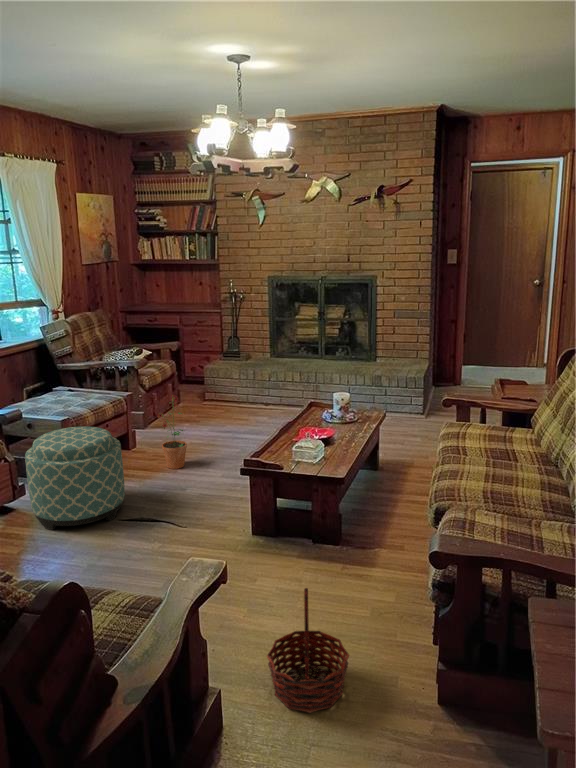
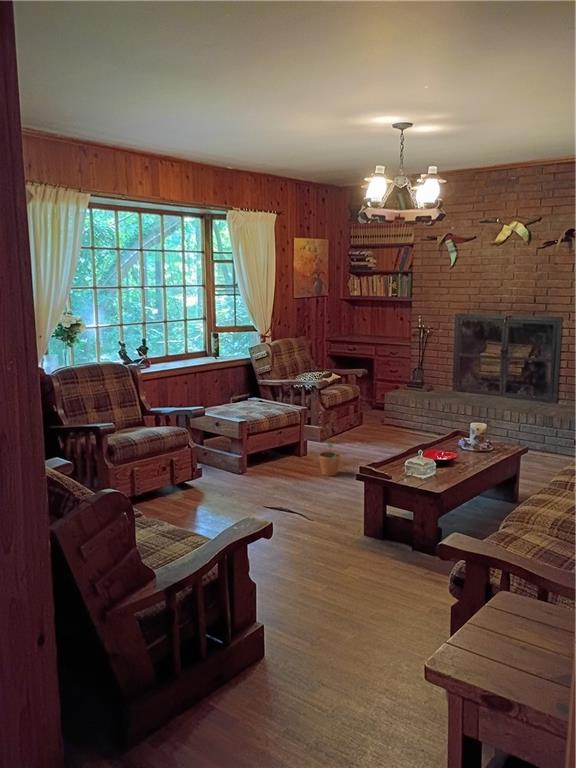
ottoman: present [25,426,125,530] -> none [200,427,274,506]
basket: present [267,588,350,713] -> none [305,565,373,669]

